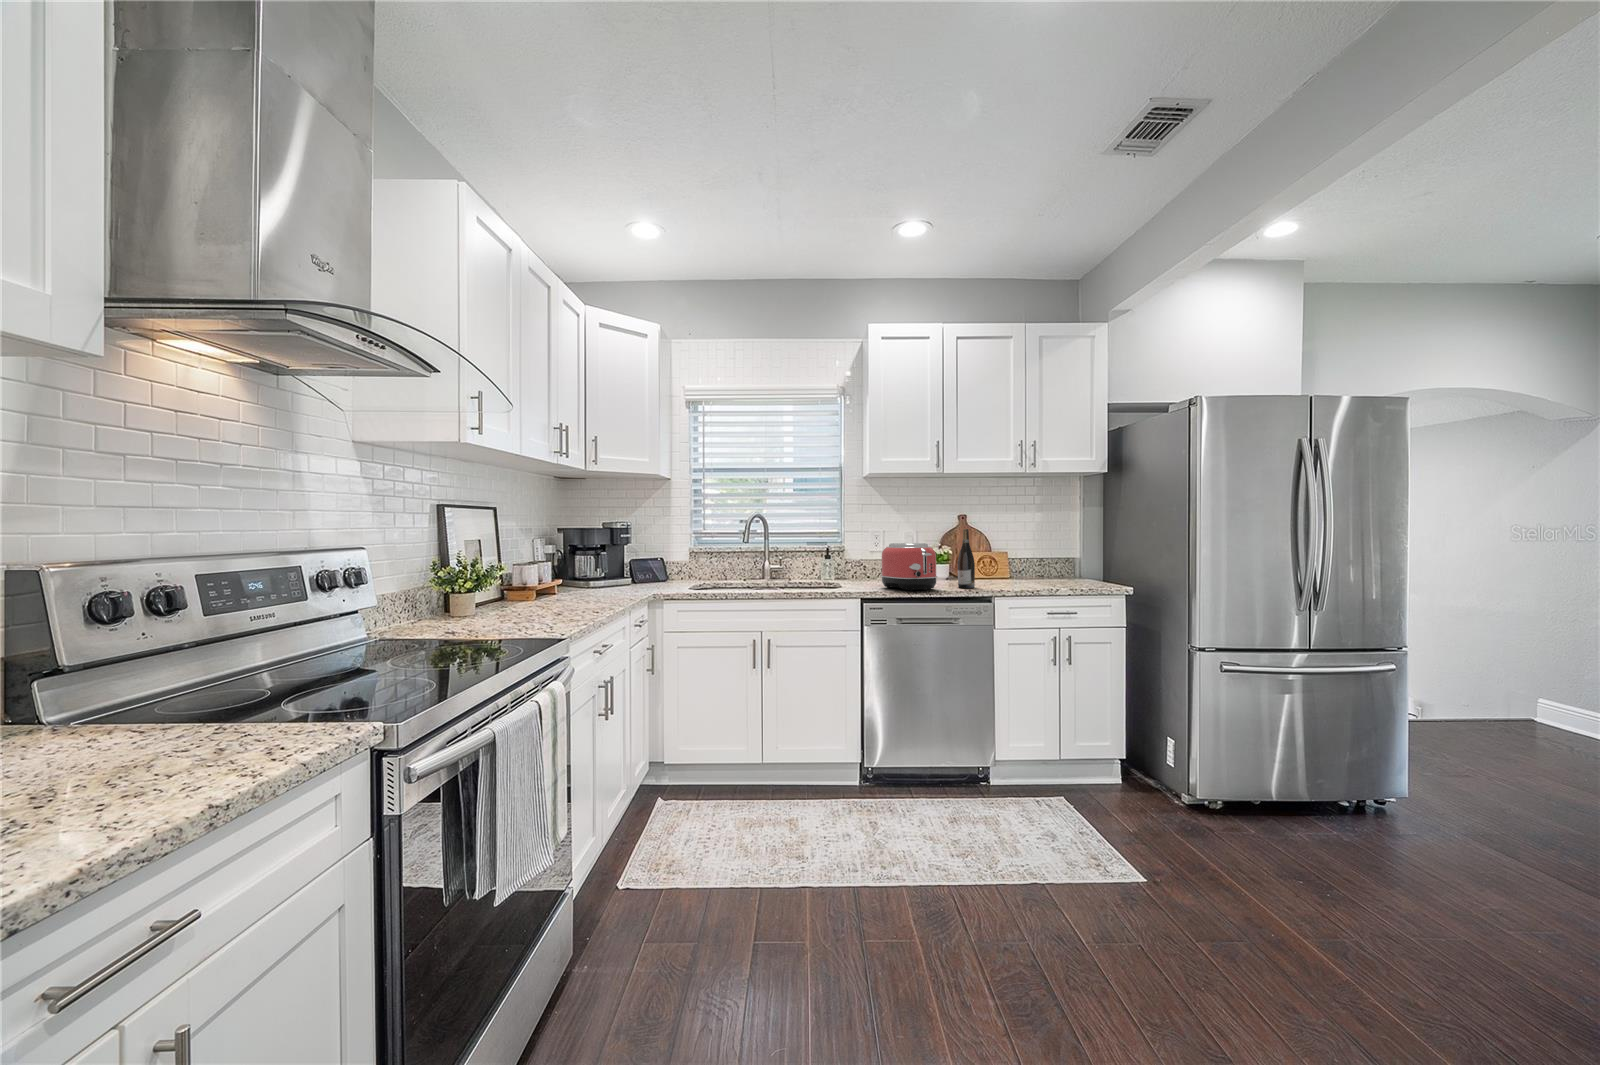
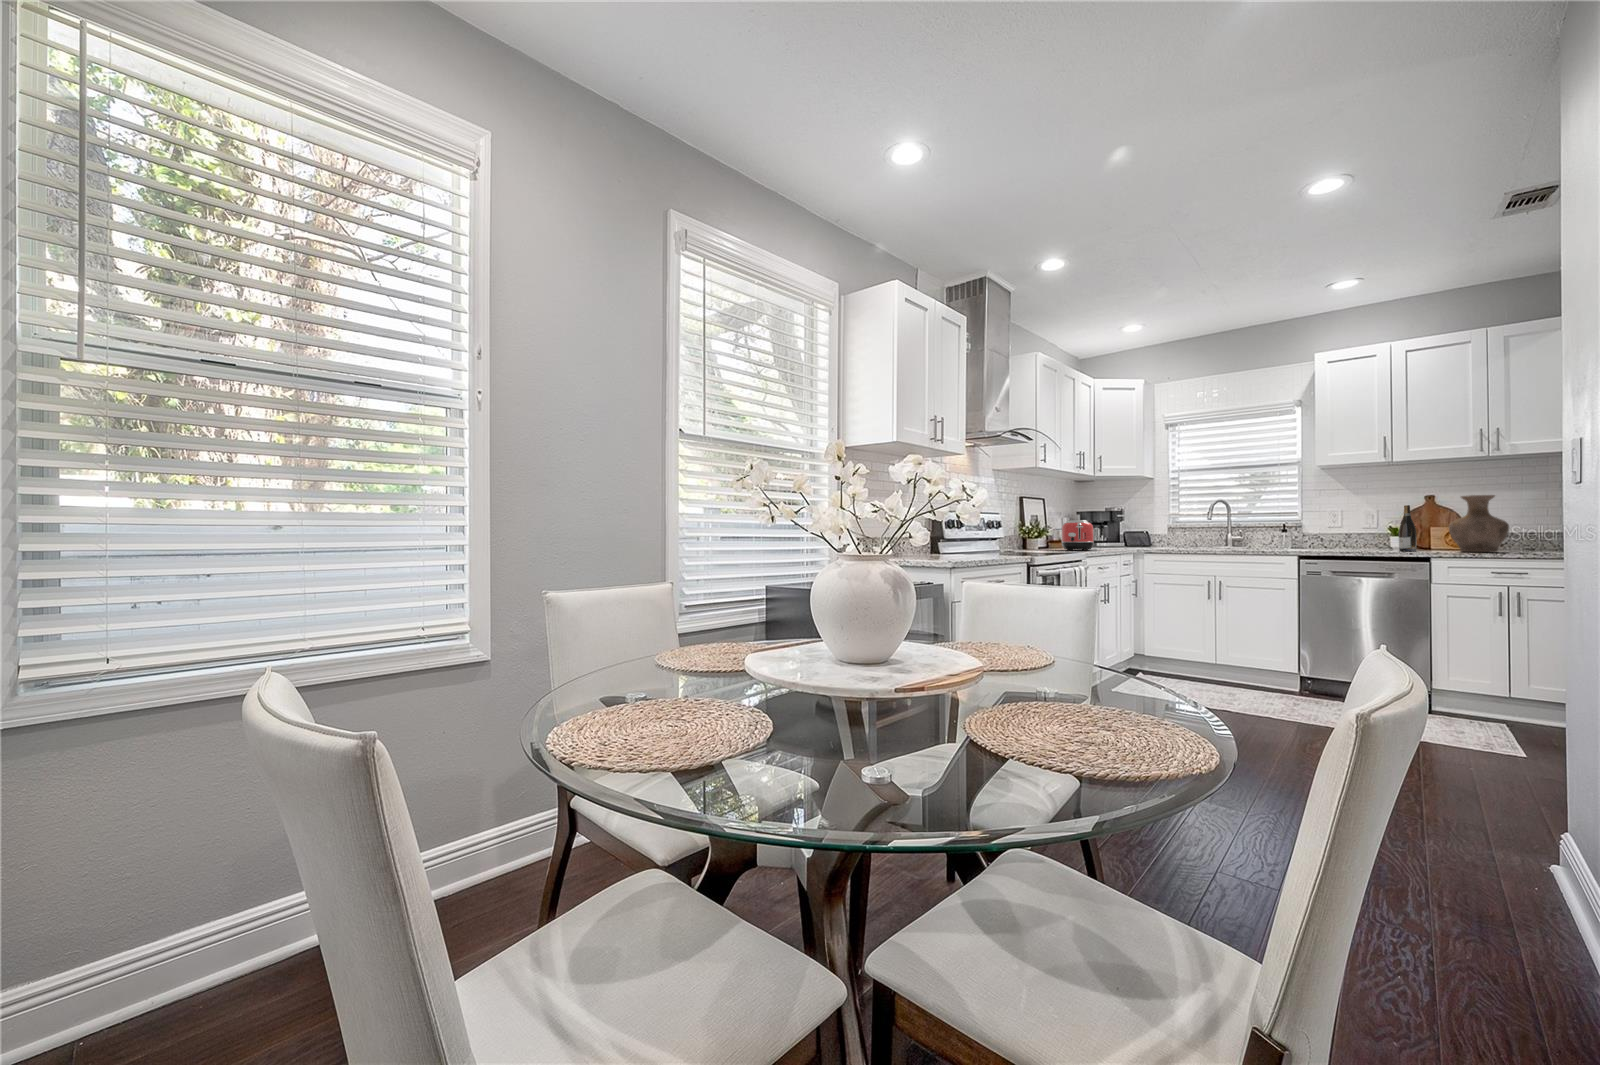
vase: none [1002,519,1056,588] -> present [1449,495,1509,552]
toaster: present [881,543,937,591] -> present [1062,520,1094,550]

